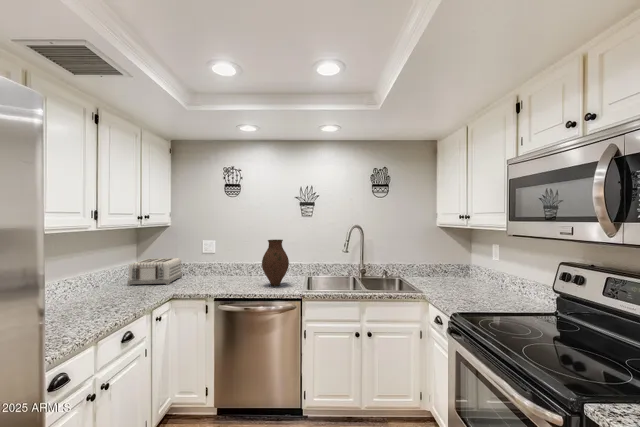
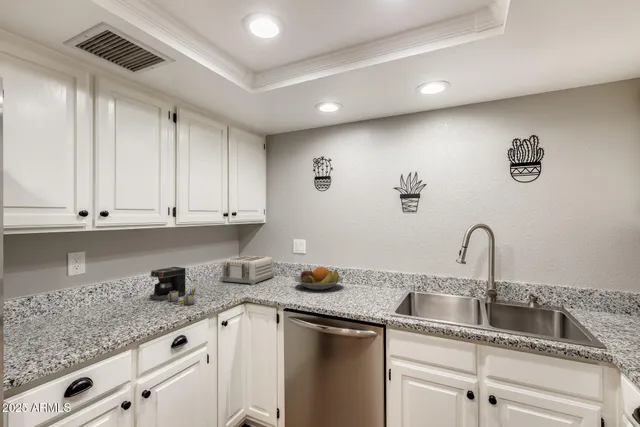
vase: present [262,240,289,286] -> none [343,241,377,301]
fruit bowl: none [211,263,255,282] -> present [295,267,343,290]
coffee maker: none [66,272,130,307] -> present [150,267,196,305]

